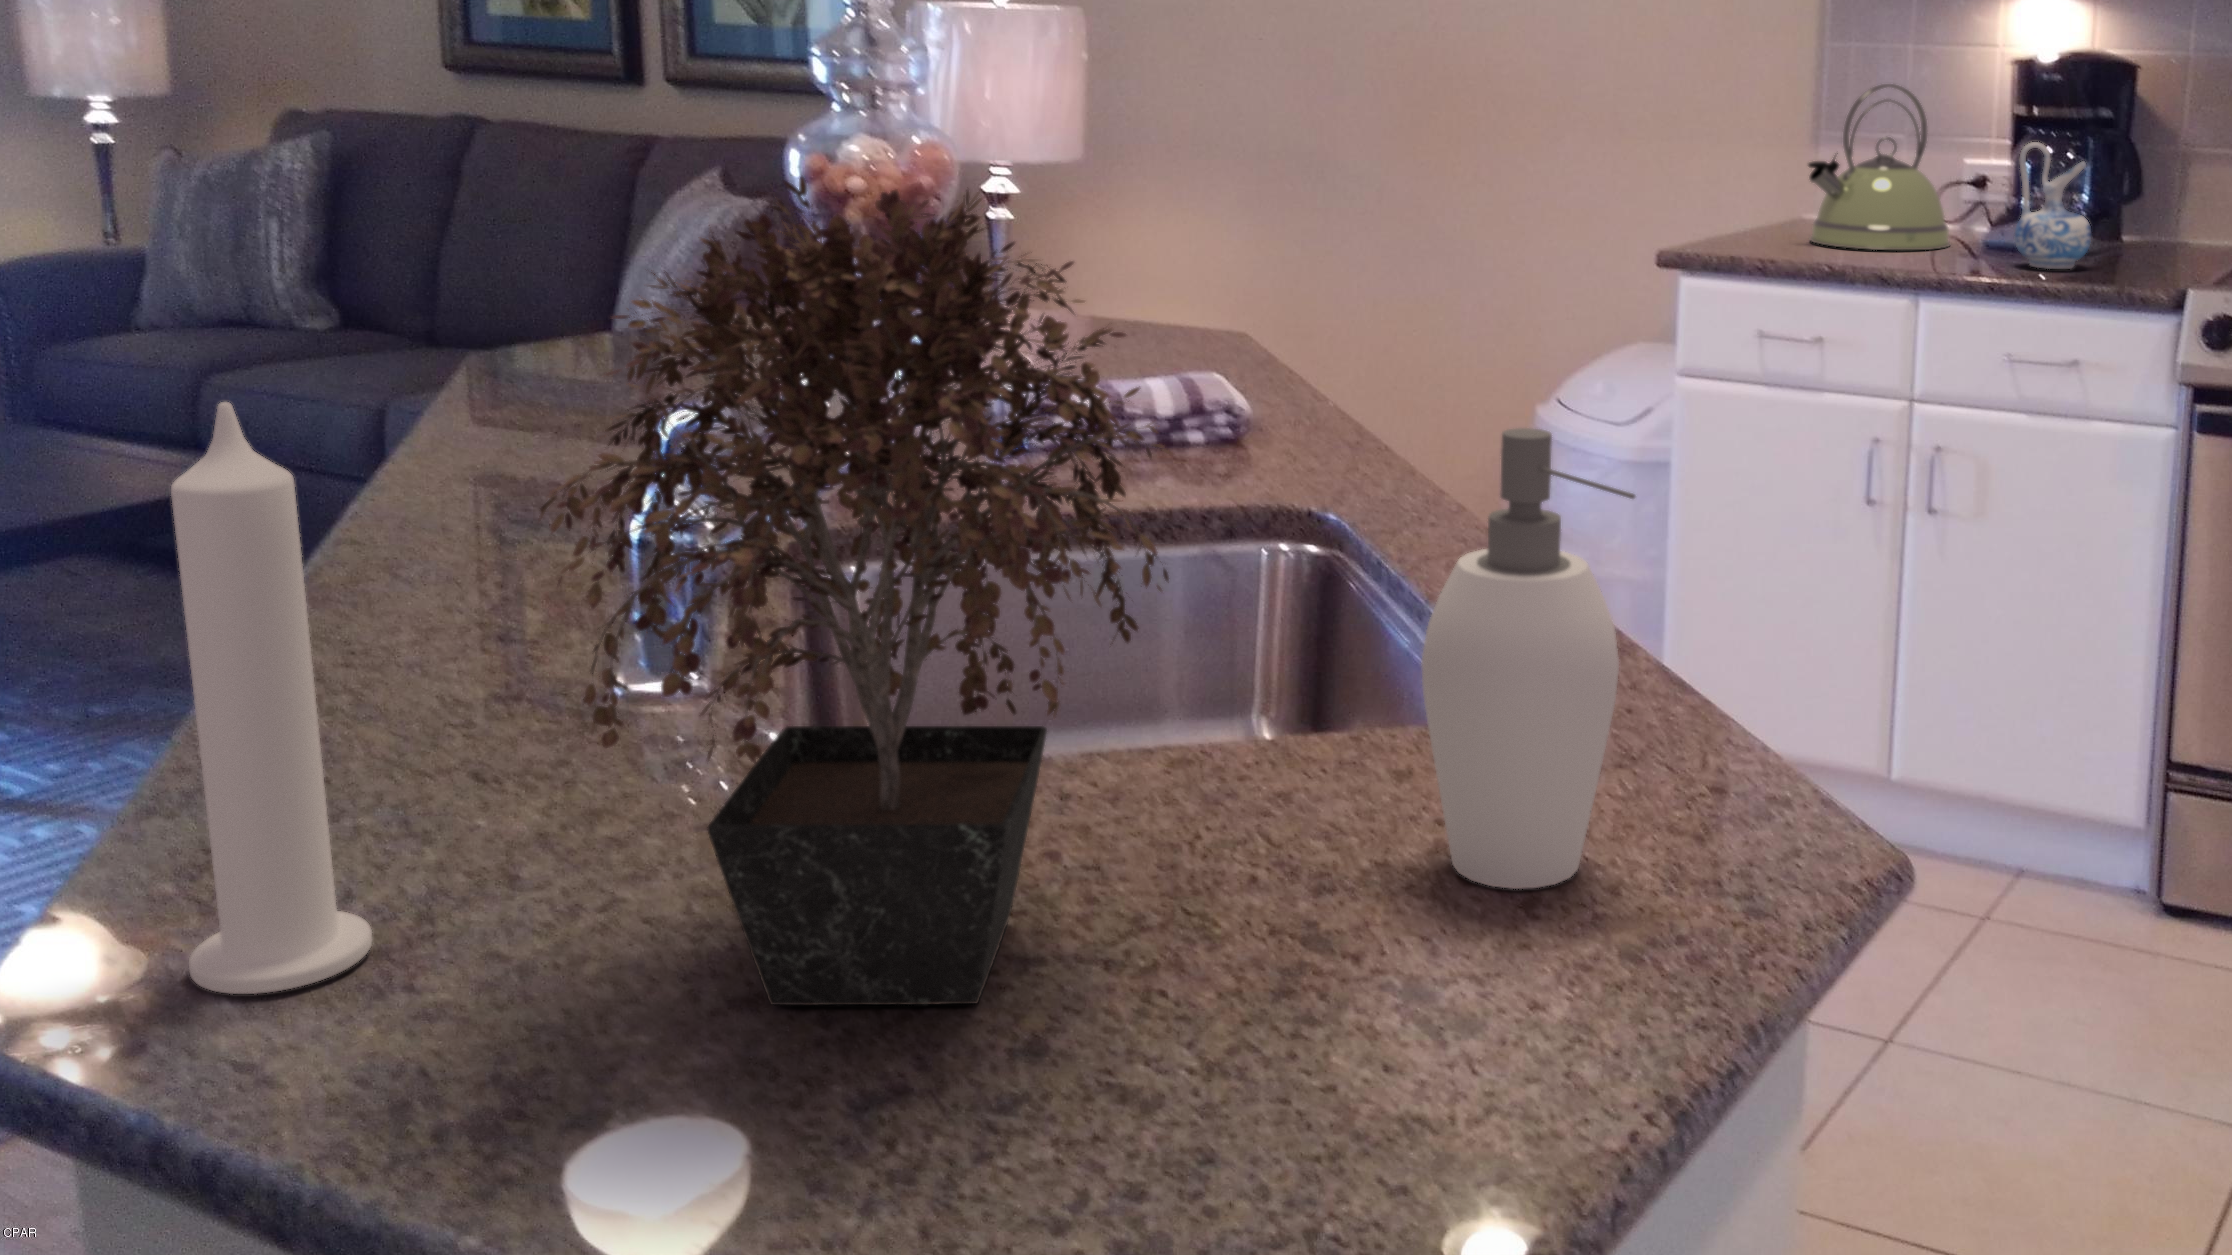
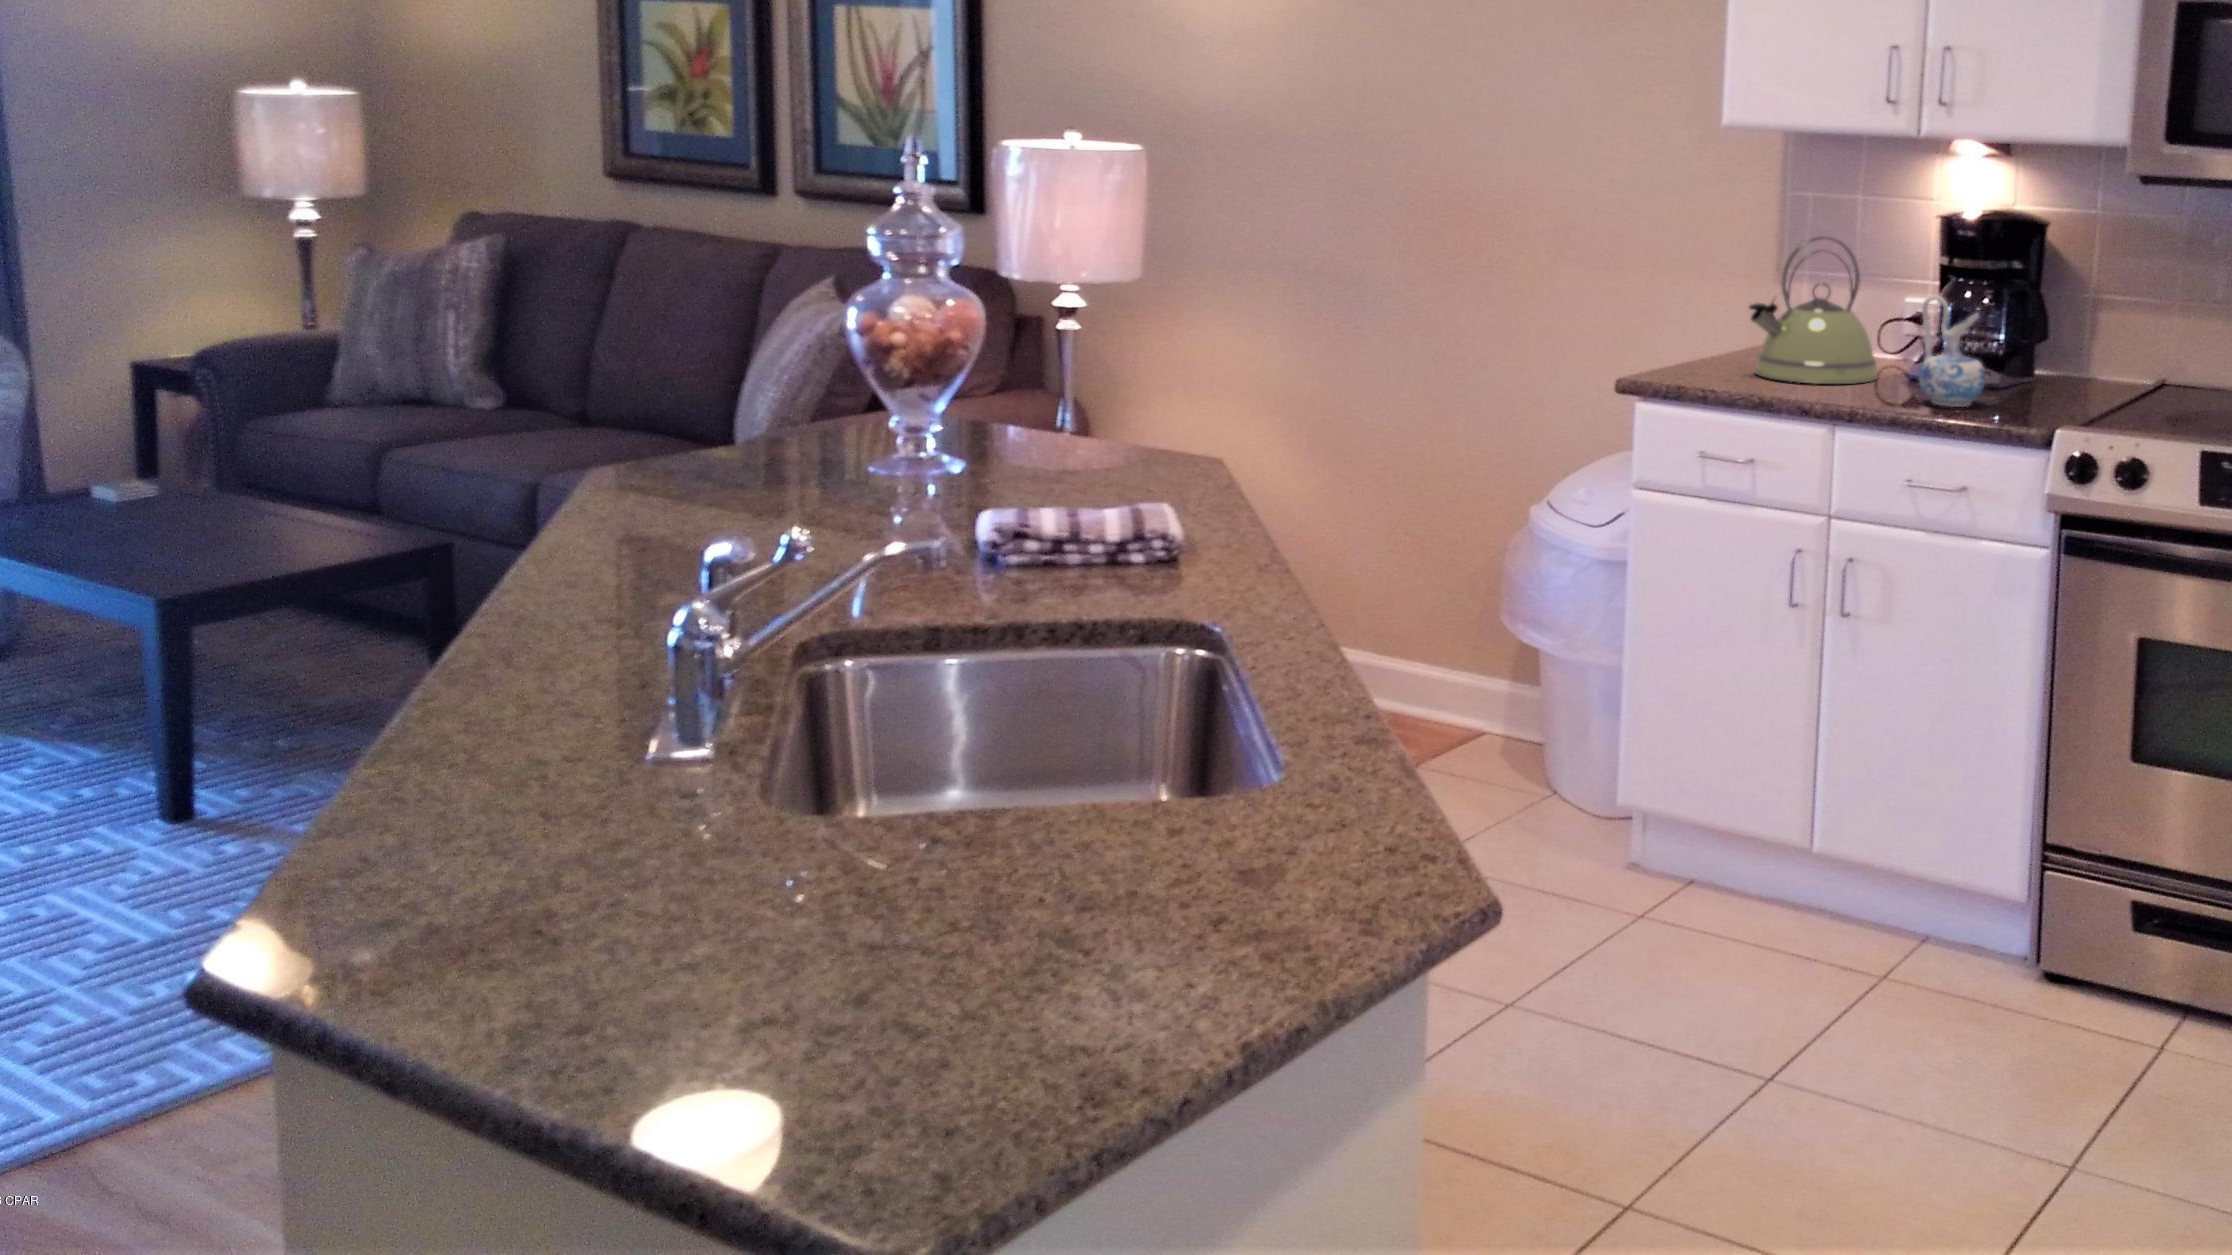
potted plant: present [539,177,1172,1005] -> none [554,439,984,976]
candle: present [171,402,372,994] -> none [335,574,451,952]
soap dispenser: present [1421,428,1635,889] -> none [1156,599,1293,916]

